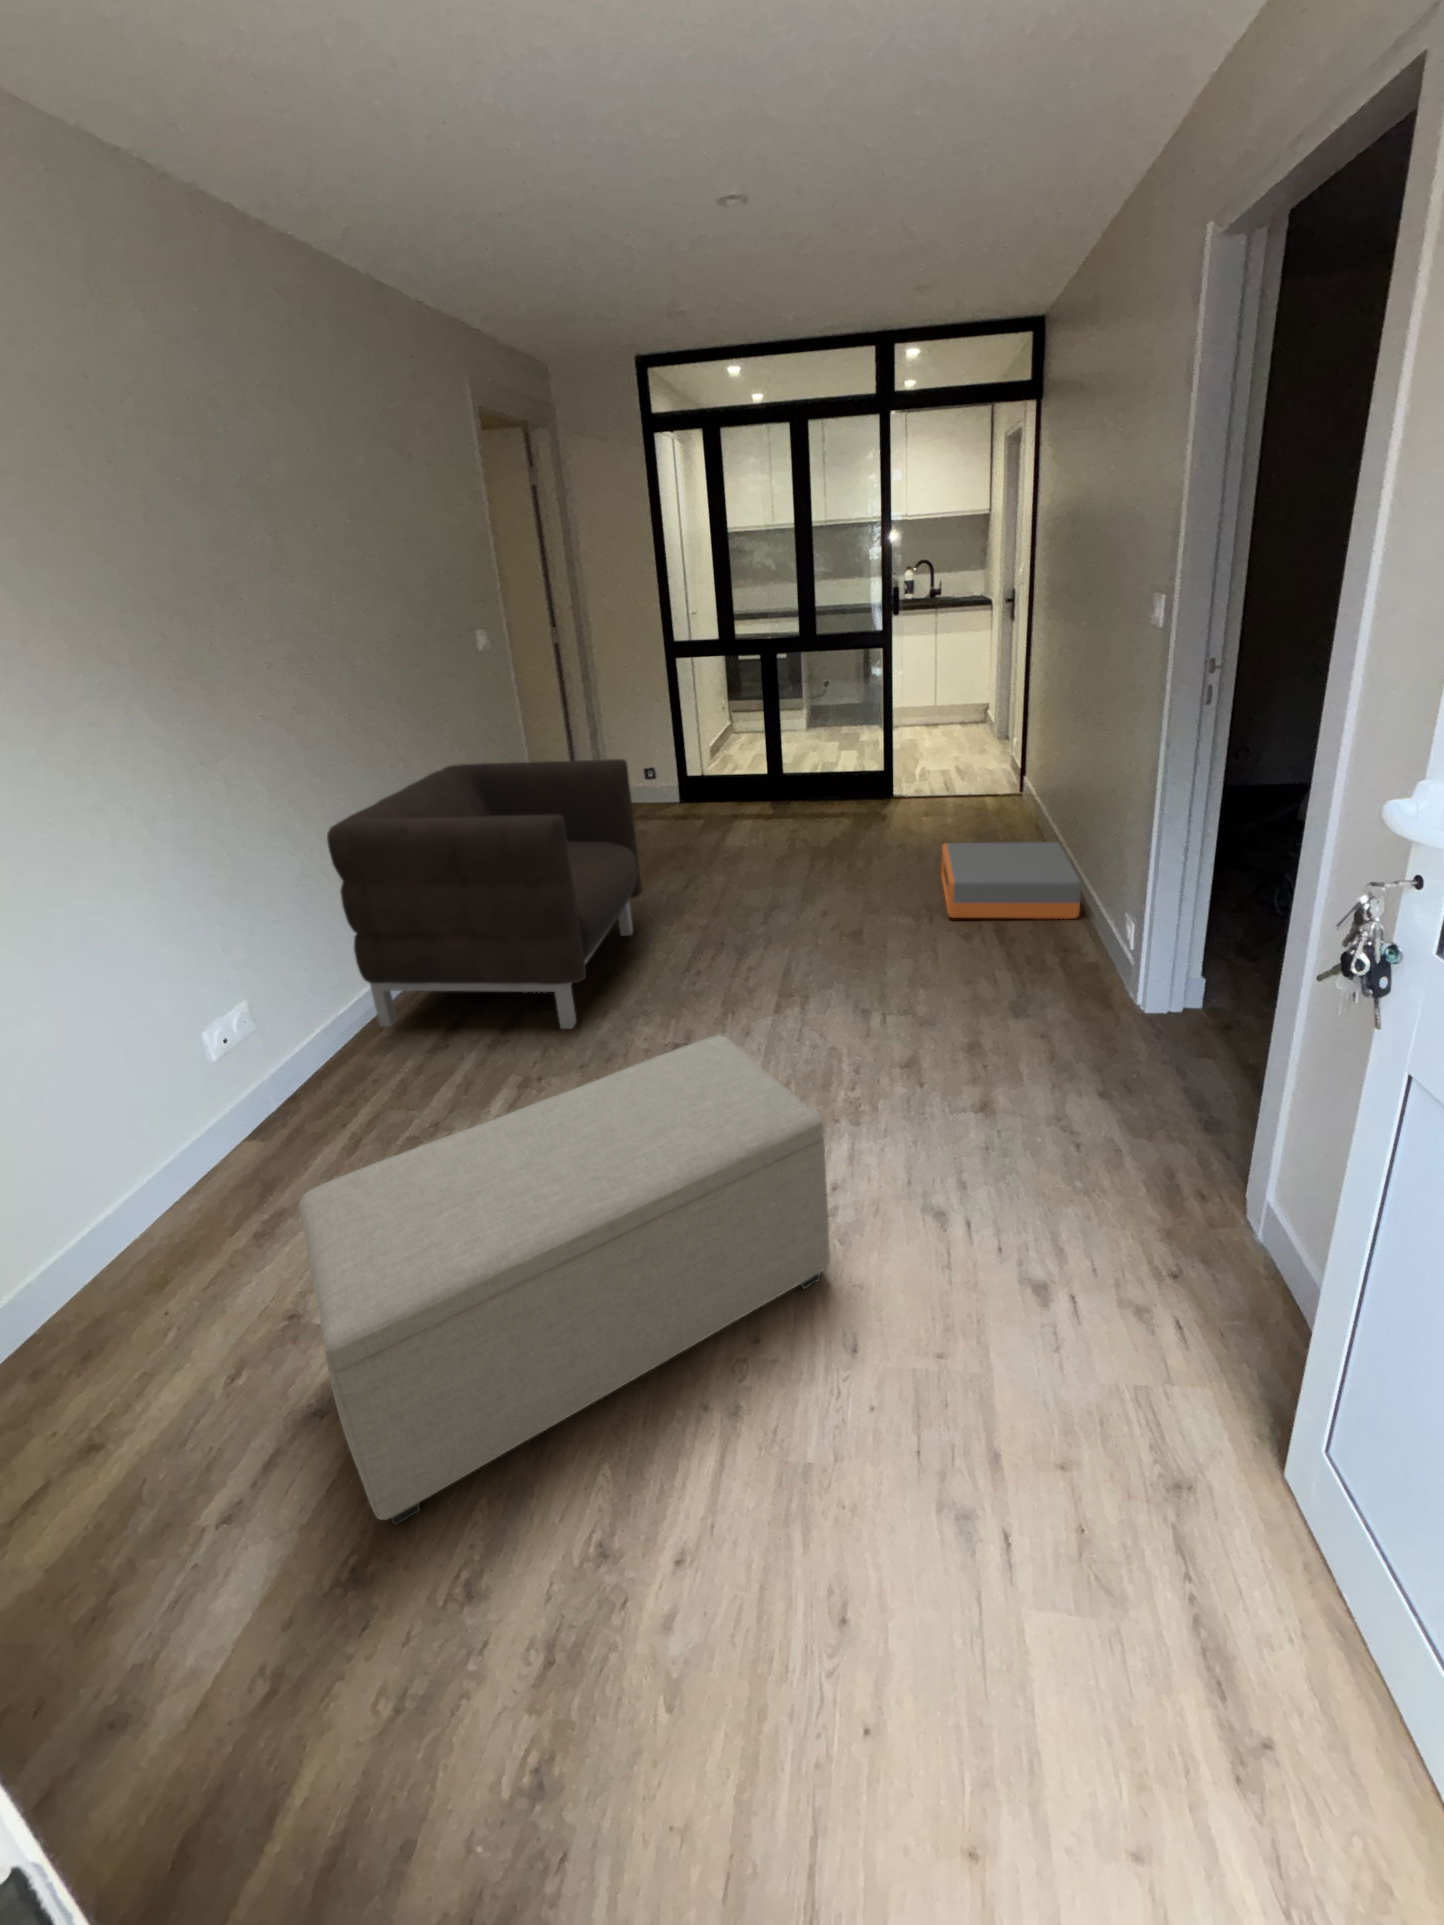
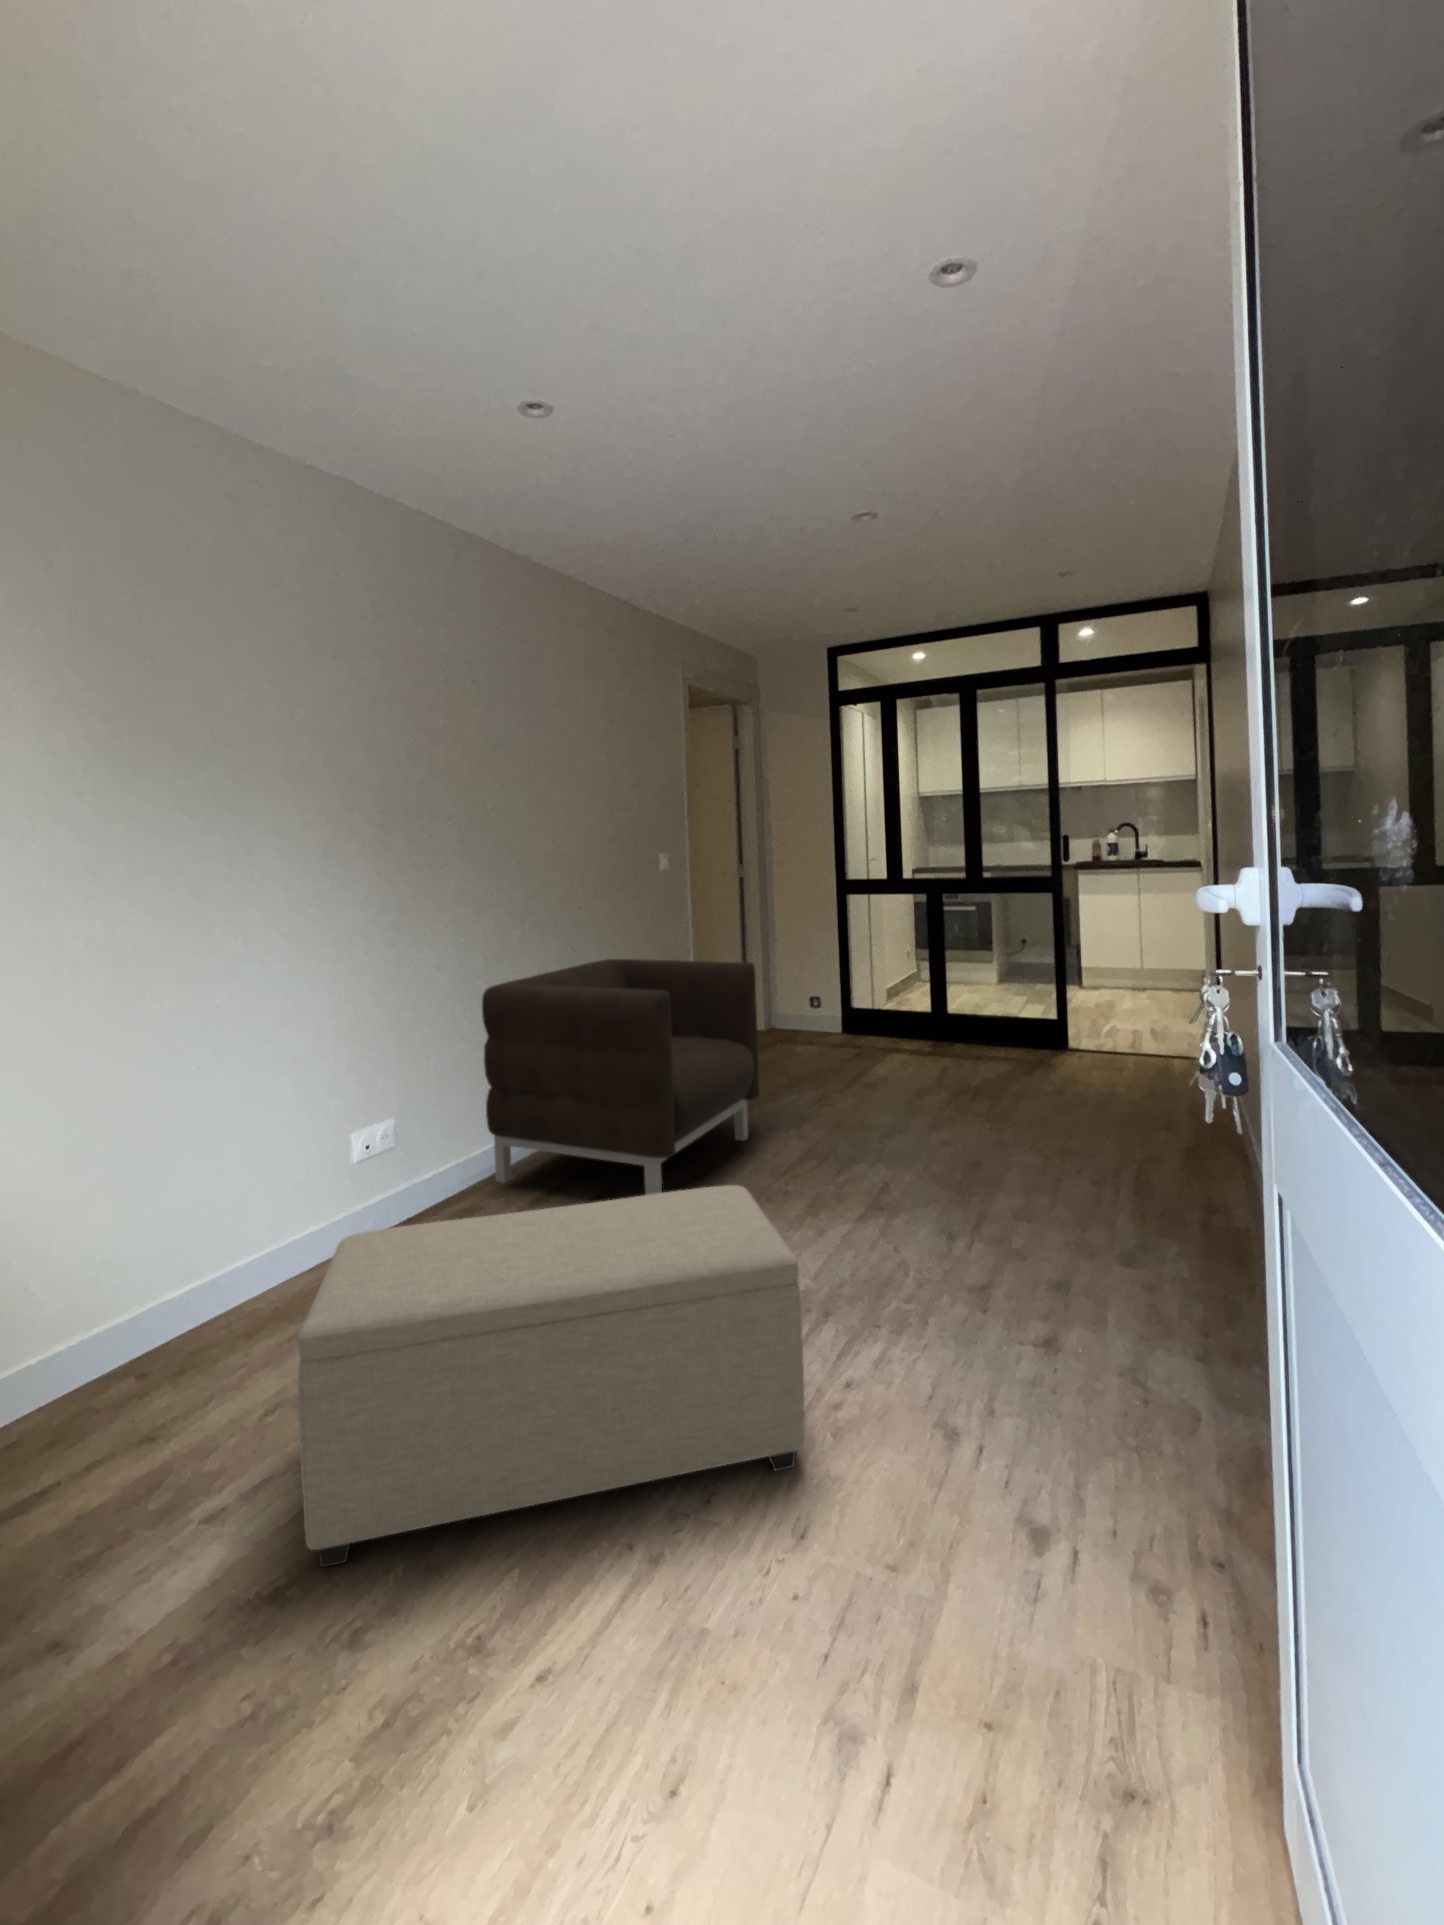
storage box: present [941,842,1082,919] -> none [1080,1088,1243,1184]

